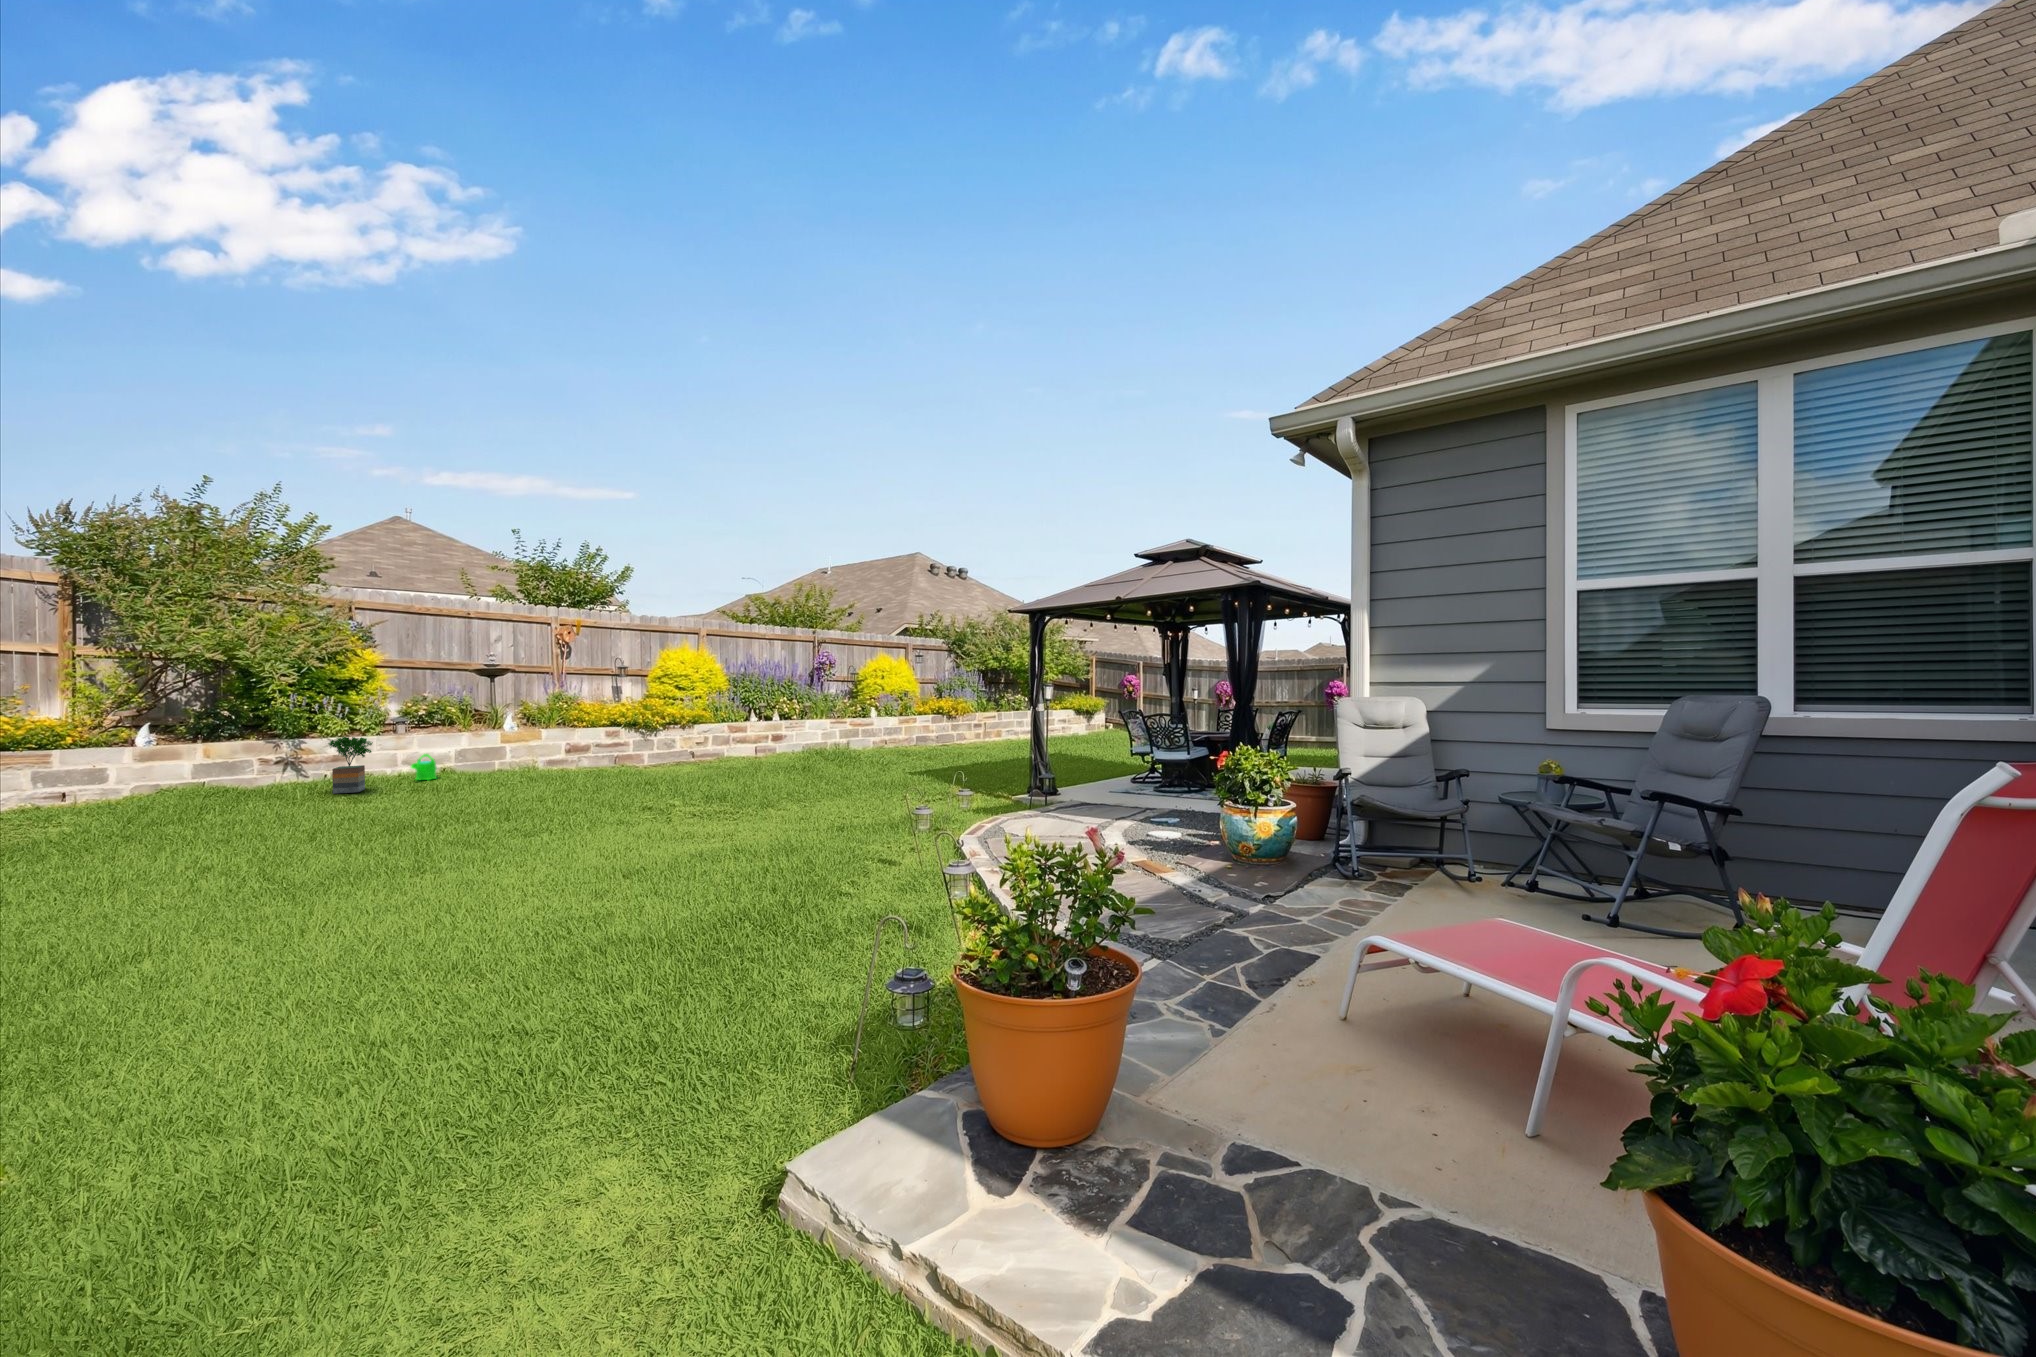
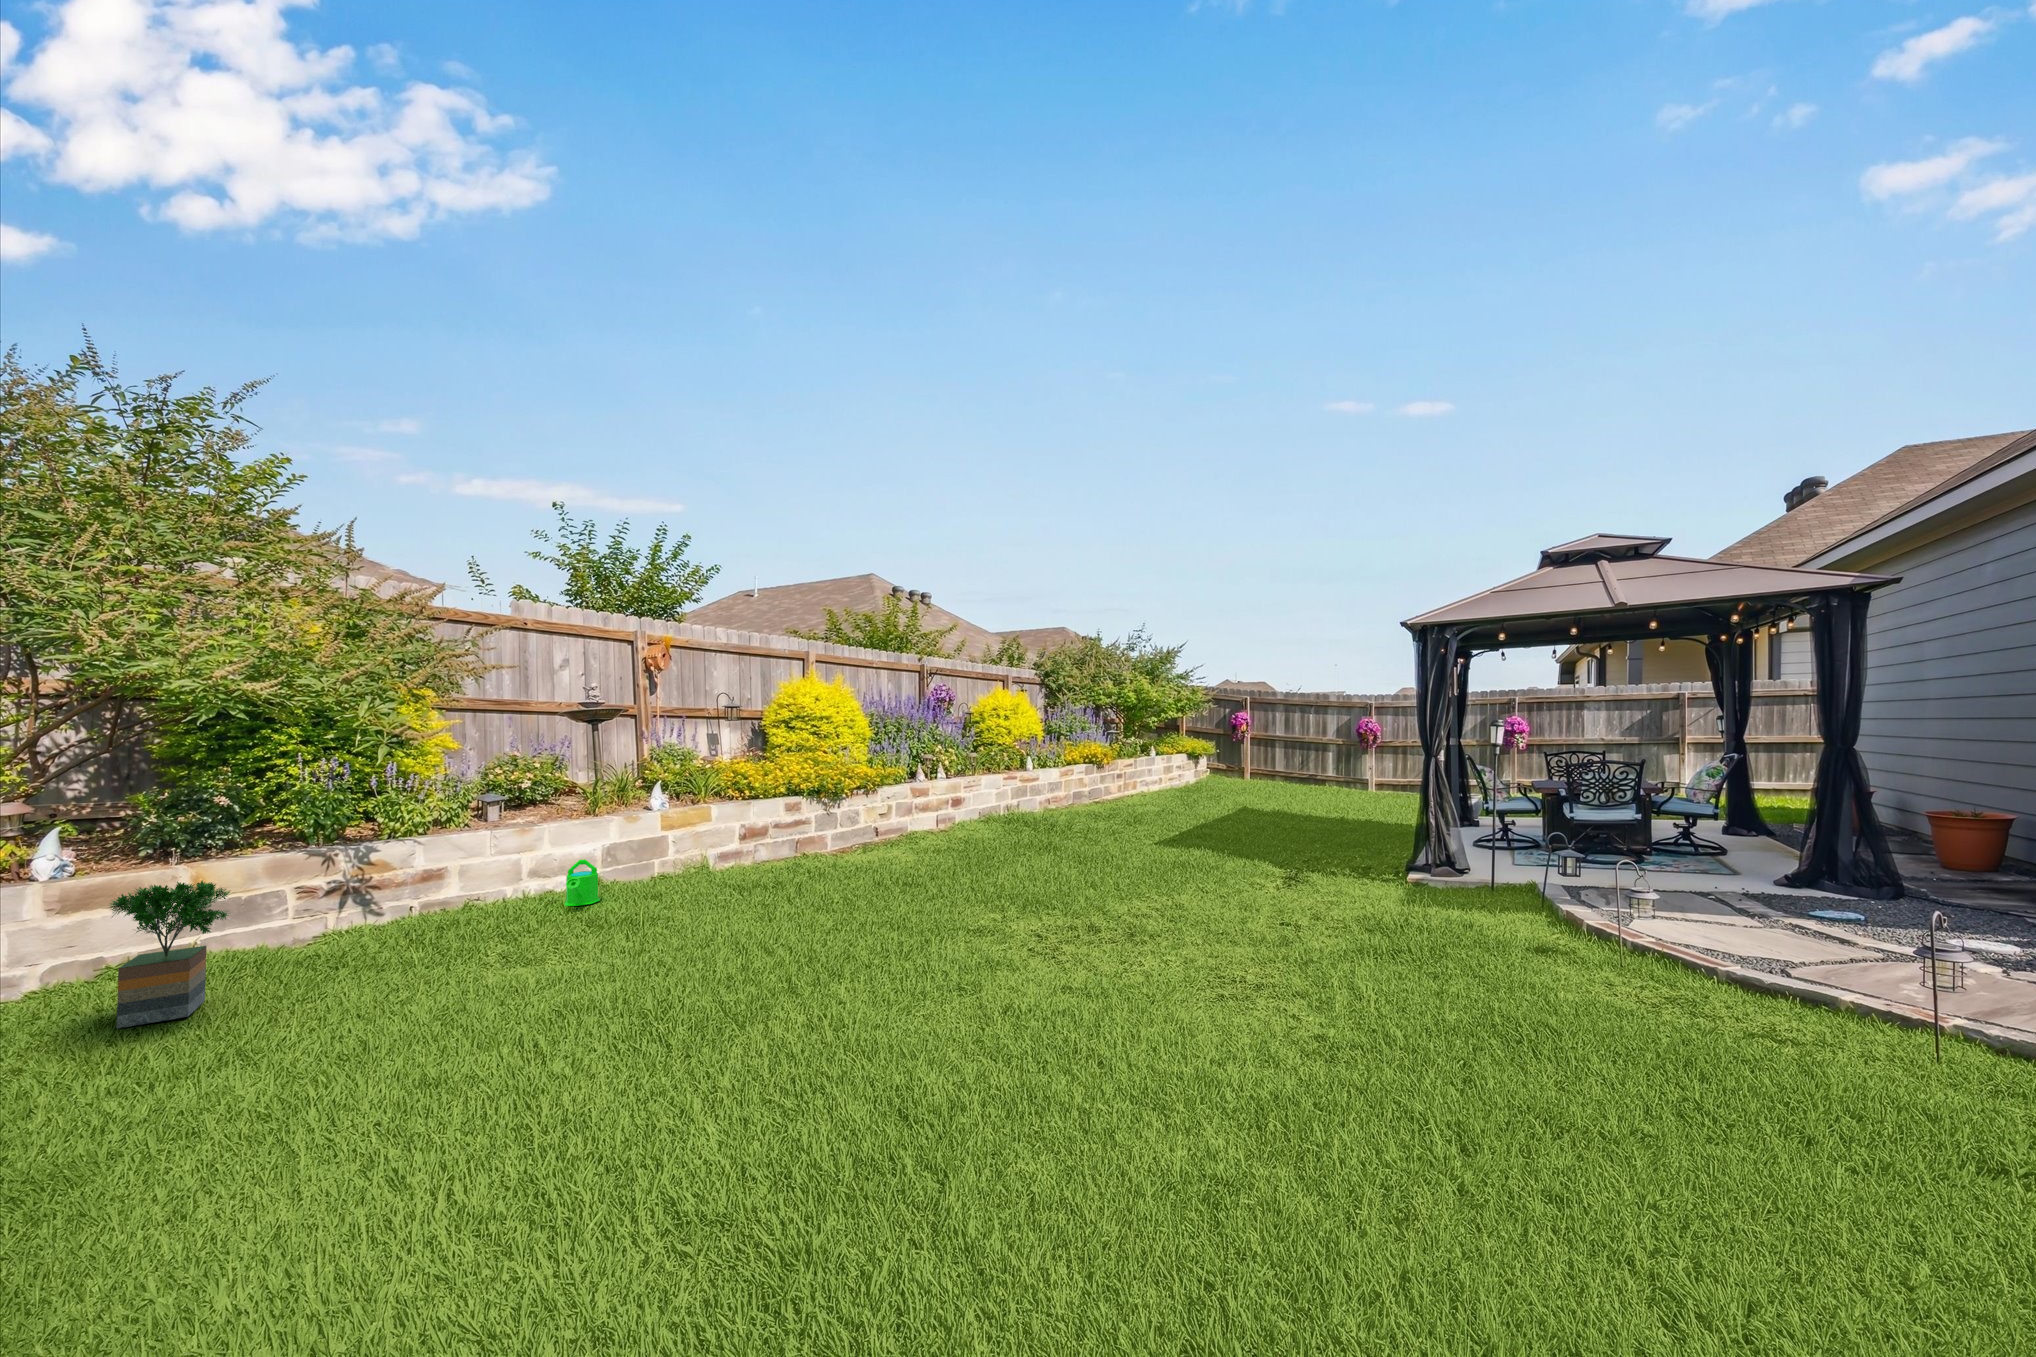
potted tree: present [328,737,373,794] -> present [110,881,230,1028]

